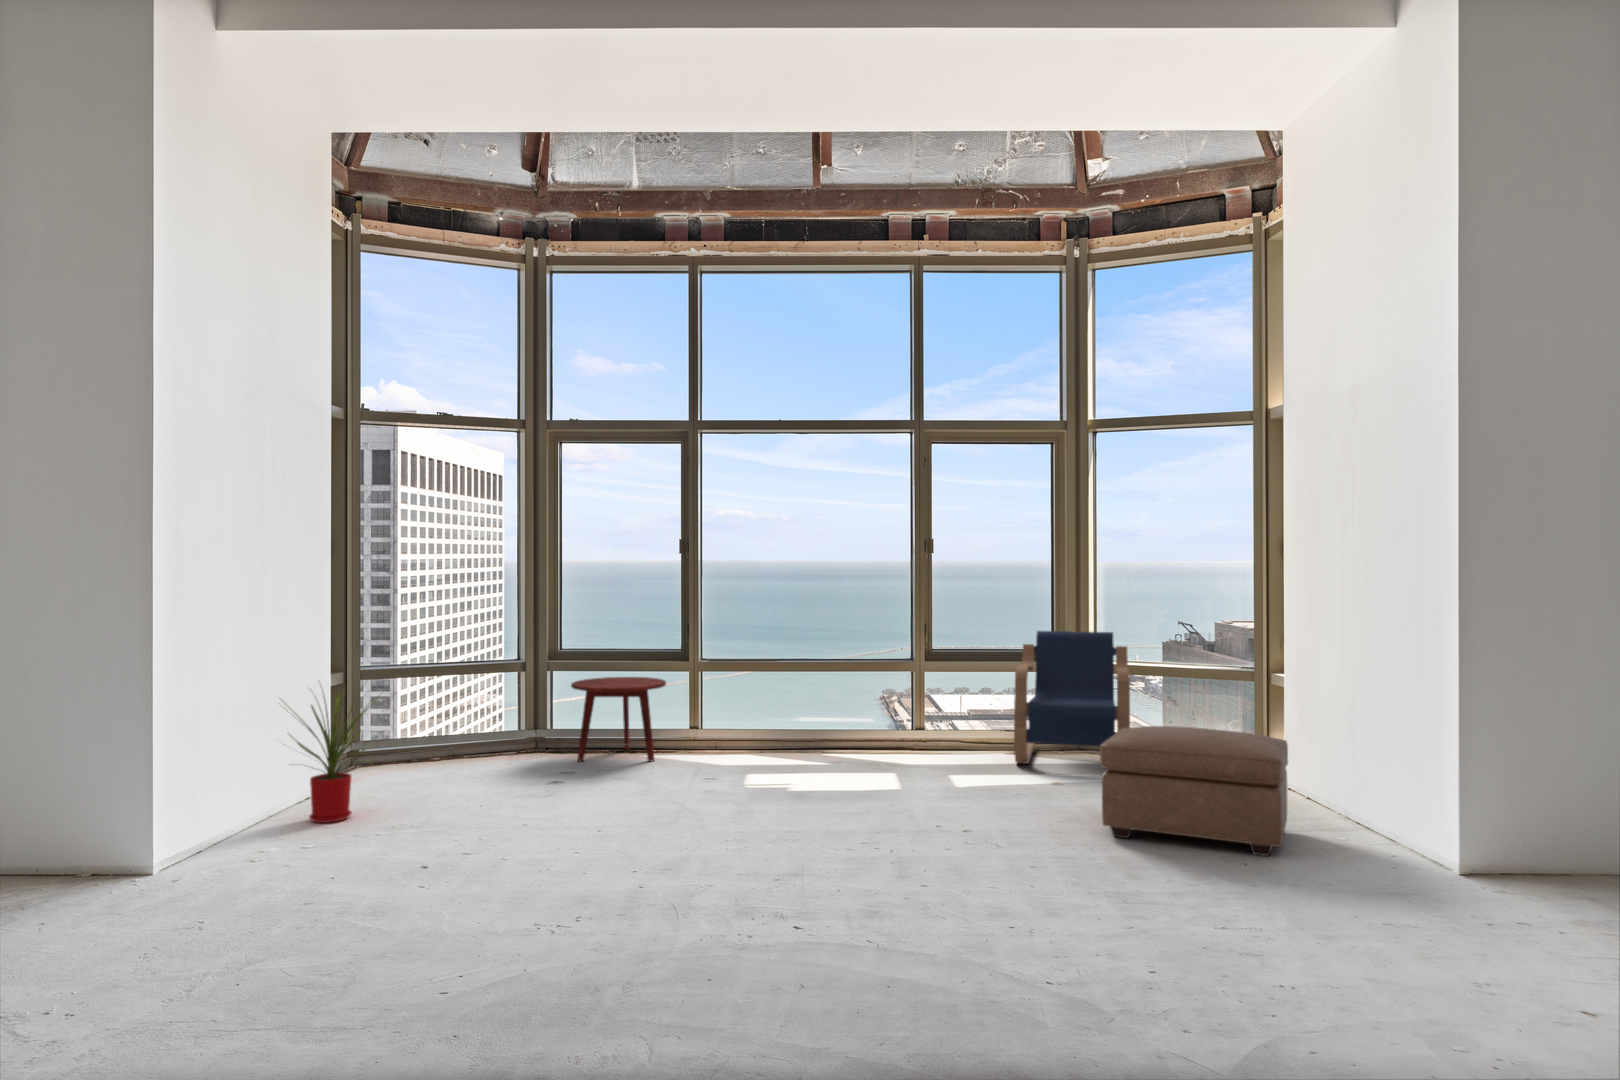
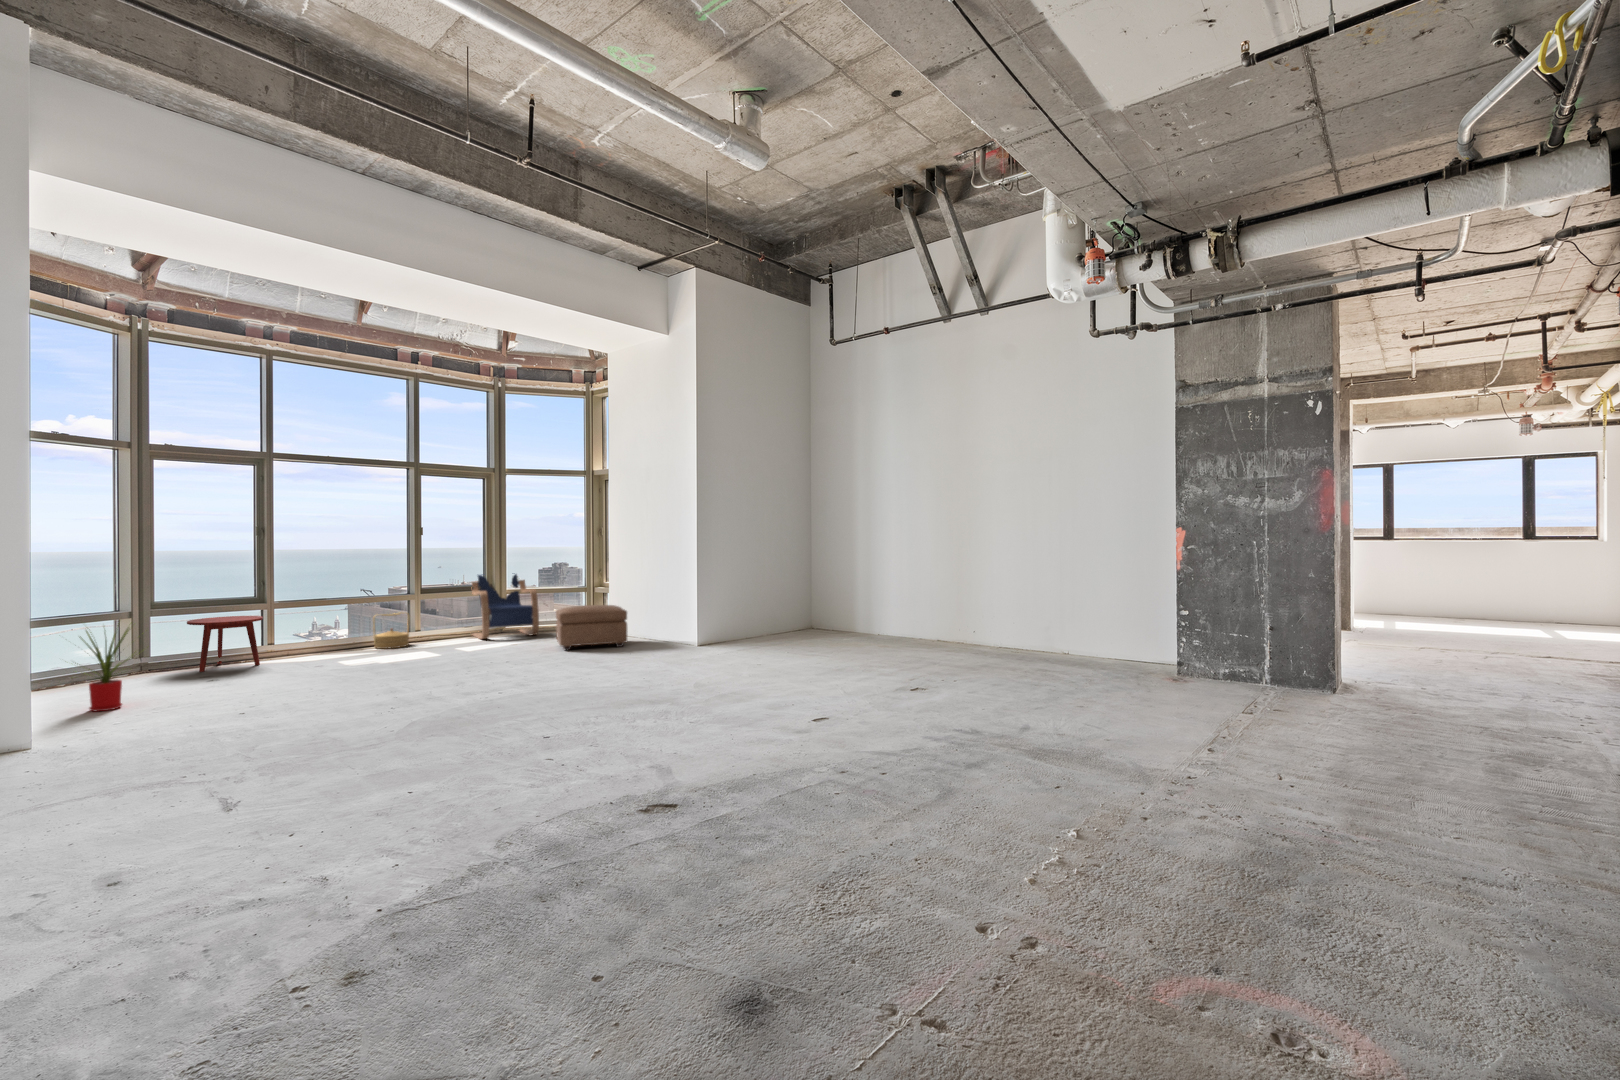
woven basket: none [837,693,898,759] -> present [373,613,409,649]

